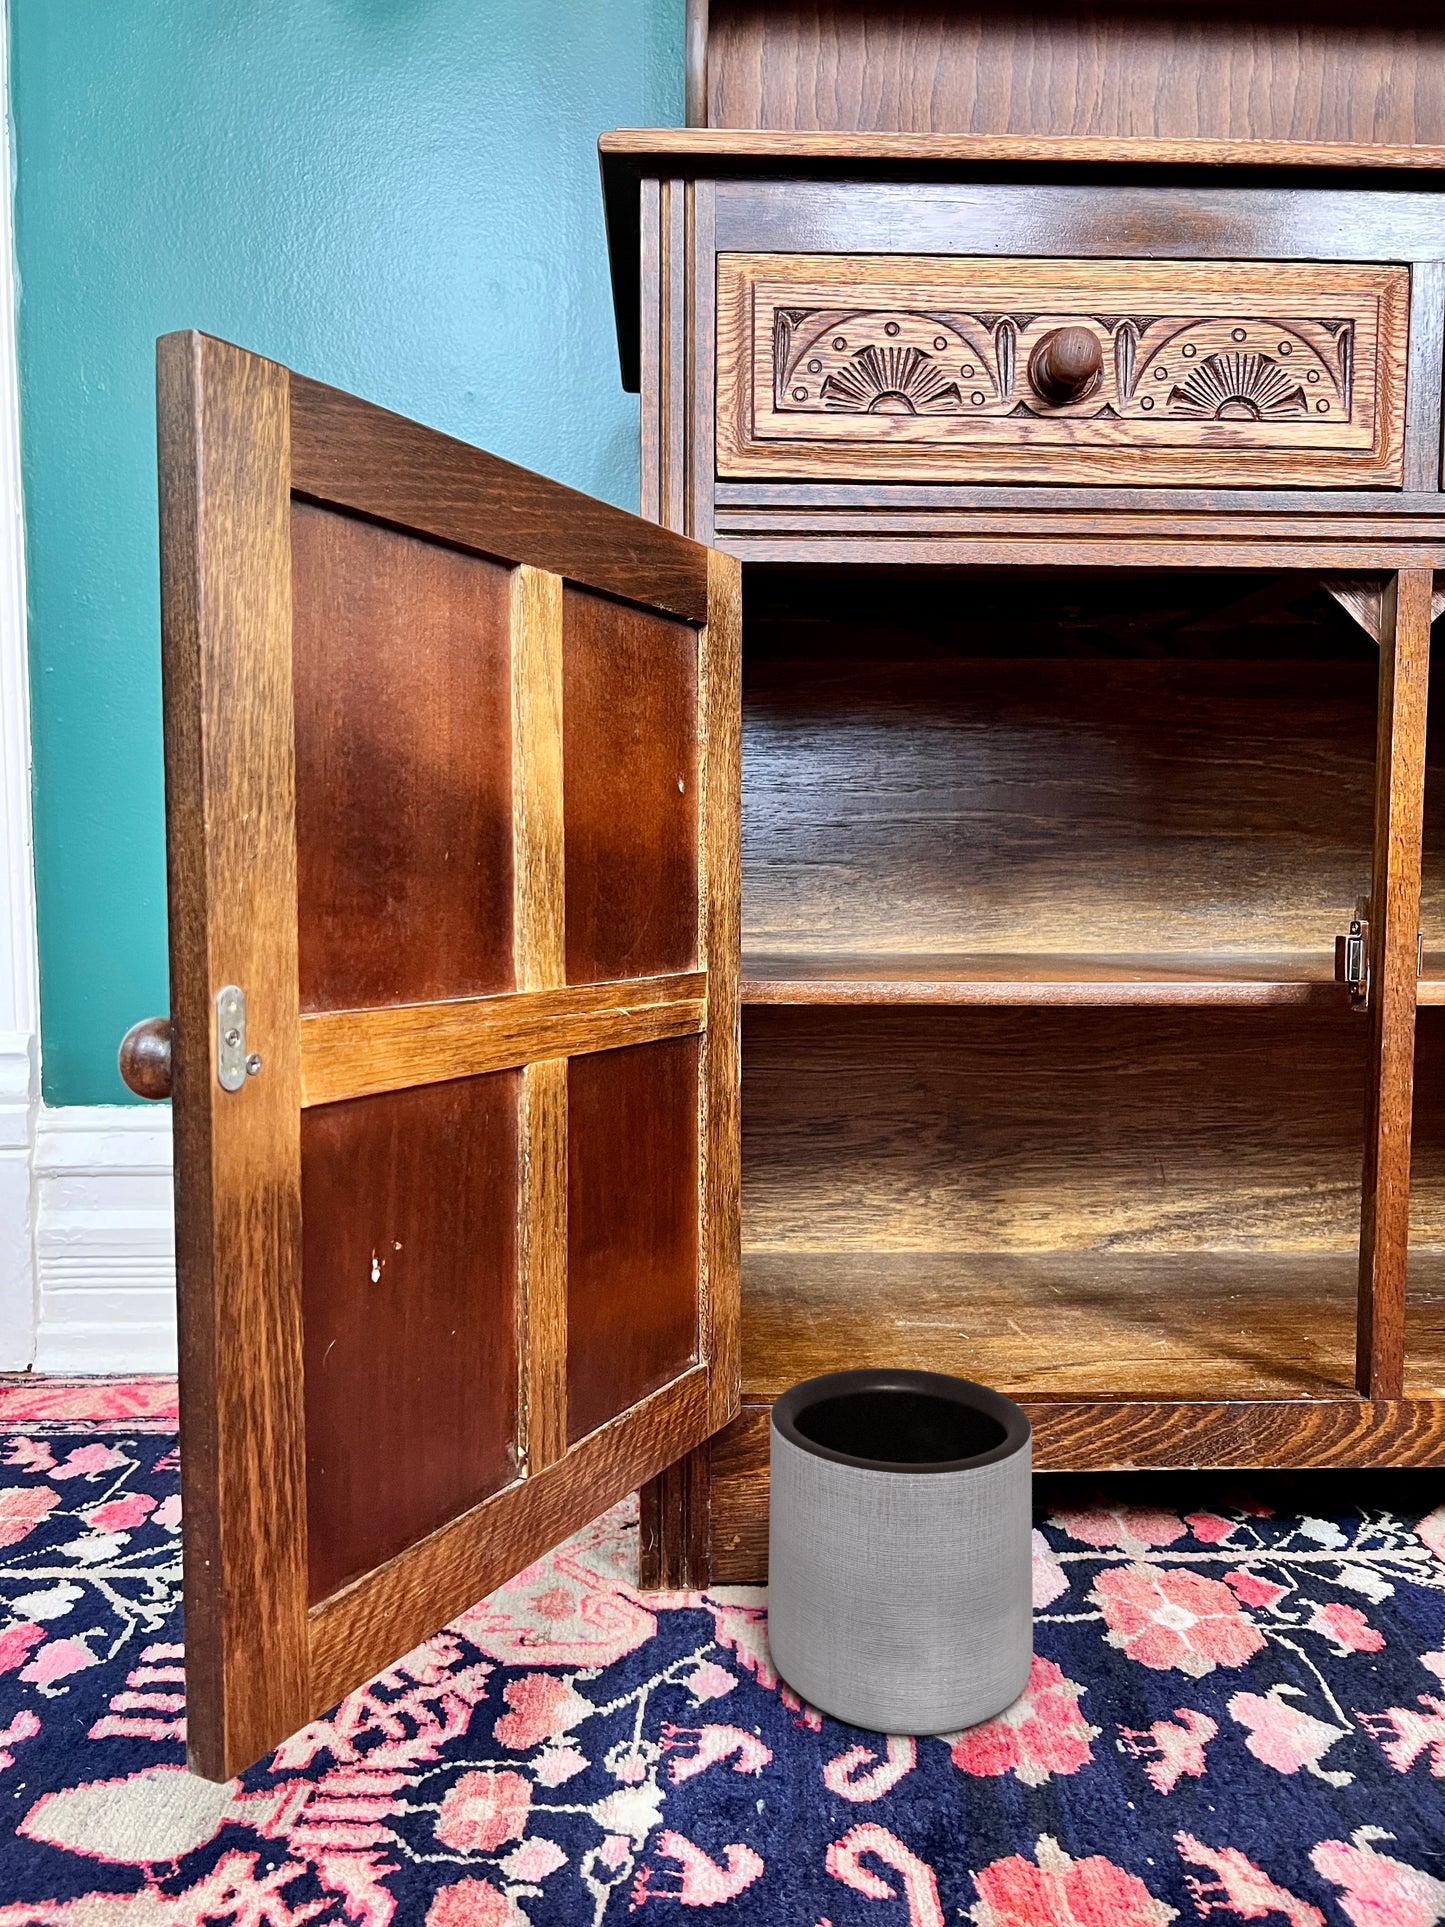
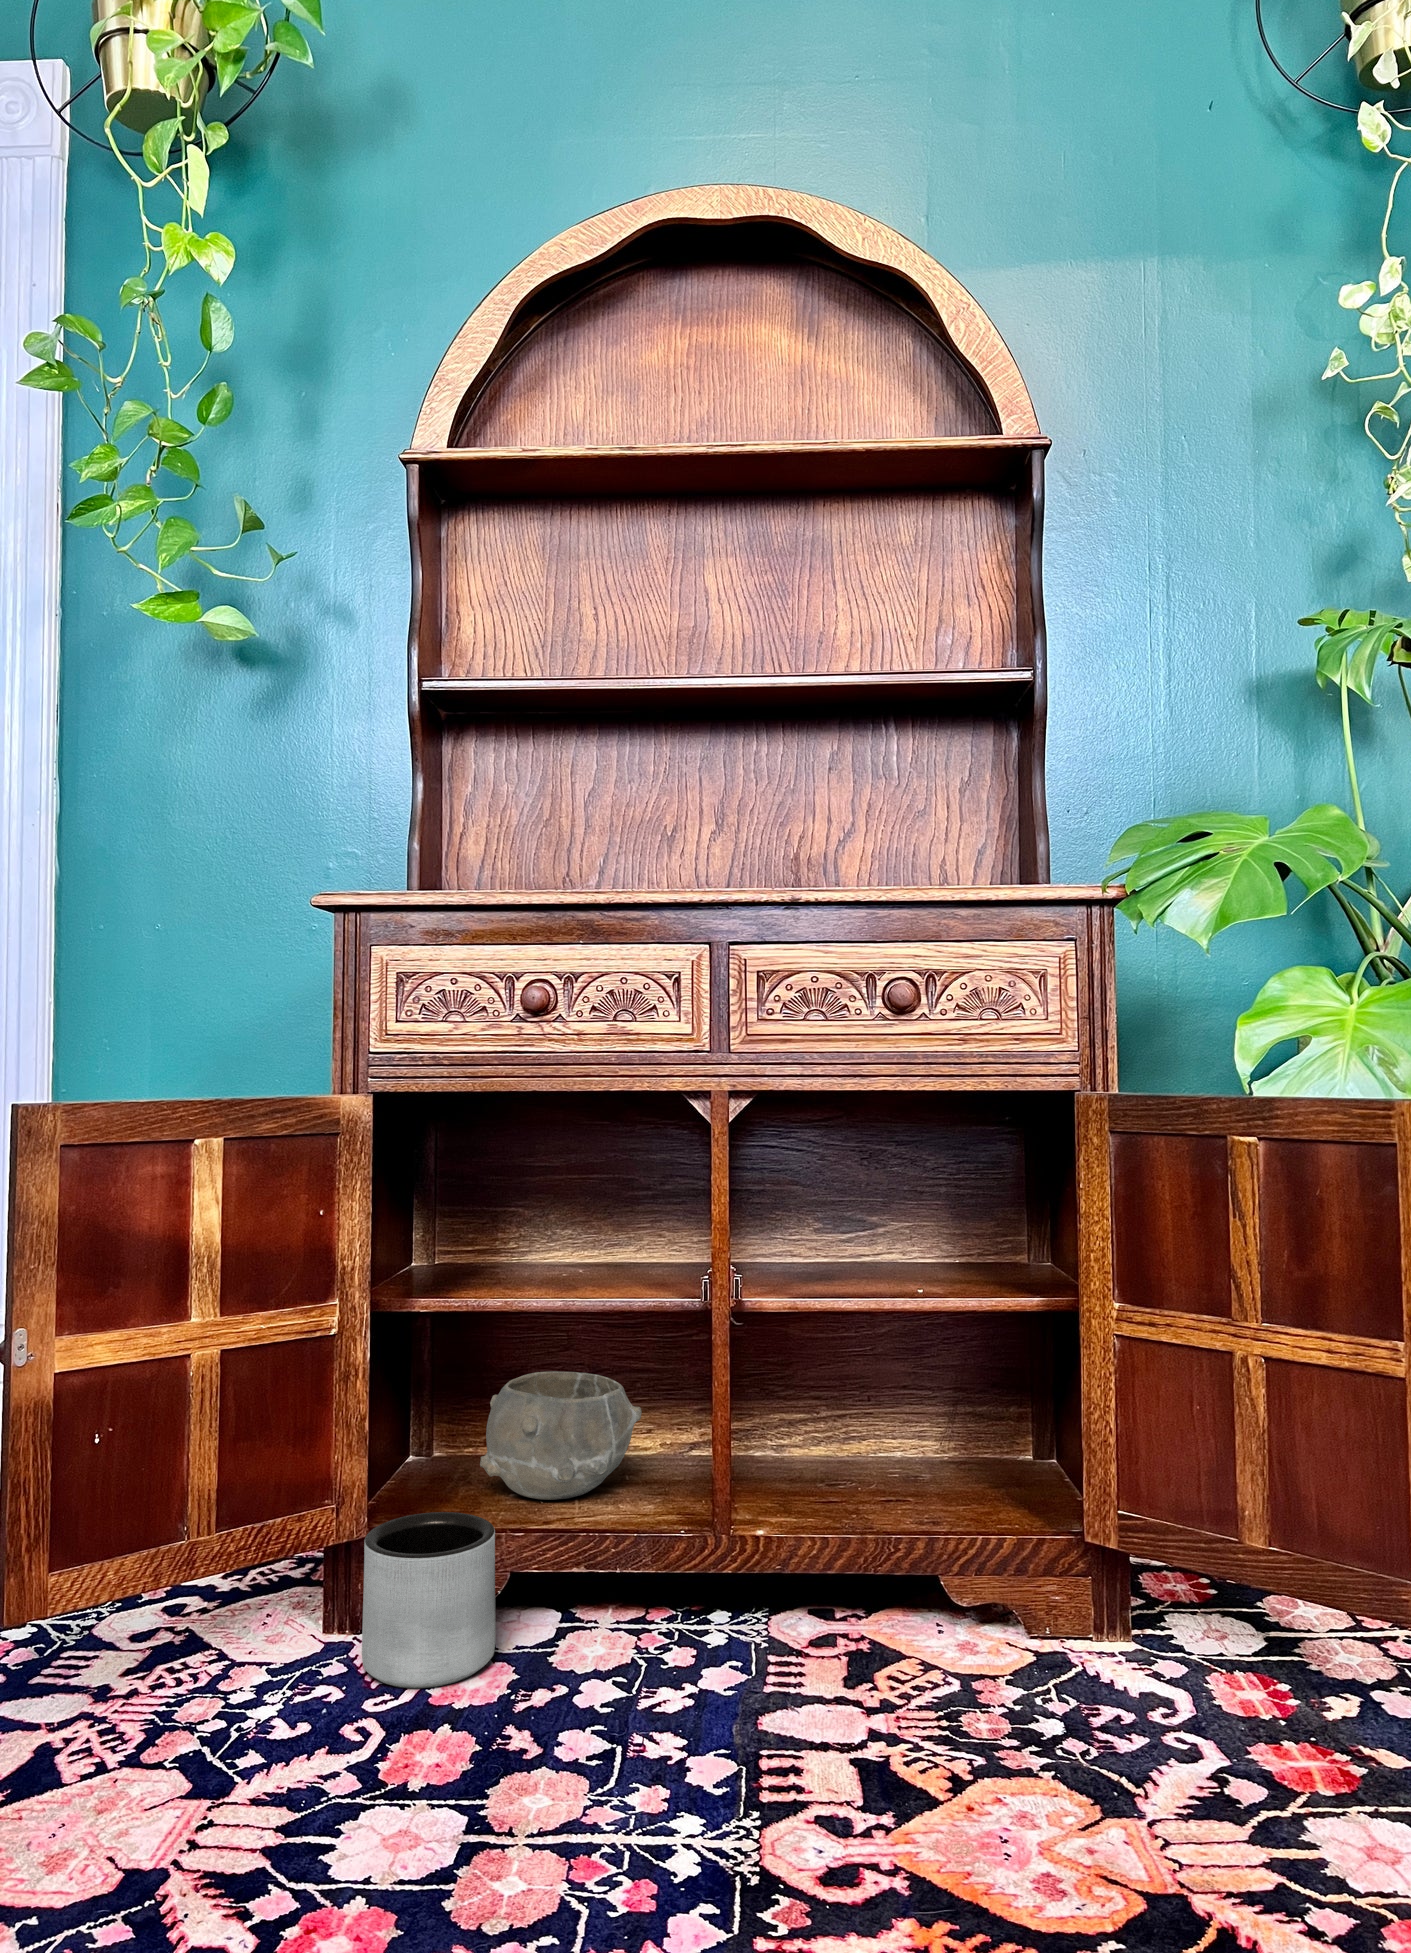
bowl: none [853,1129,1124,1339] -> present [480,1371,642,1500]

